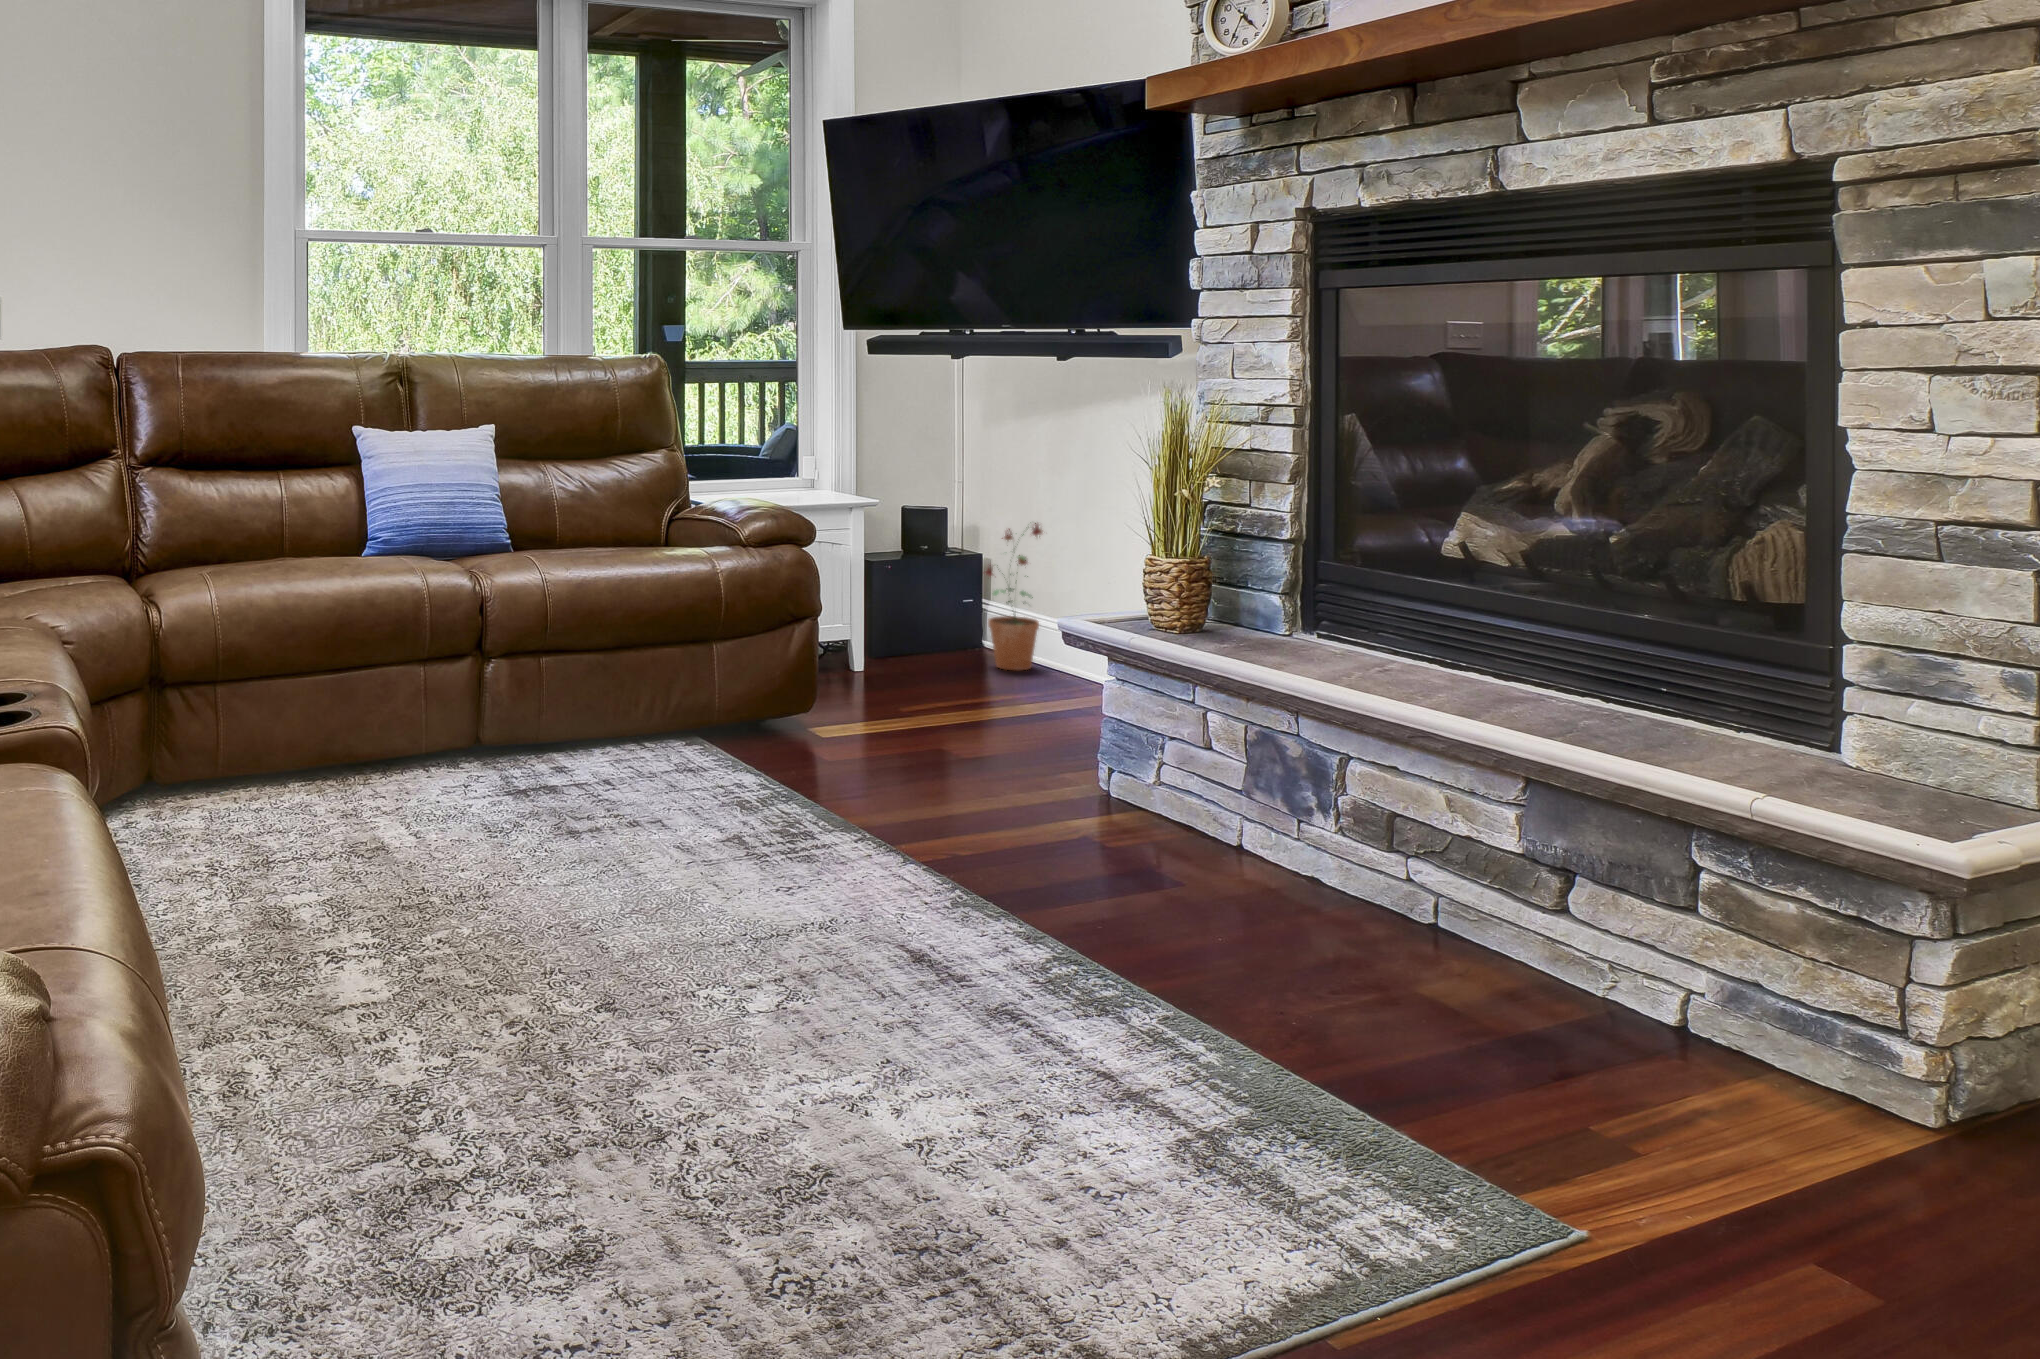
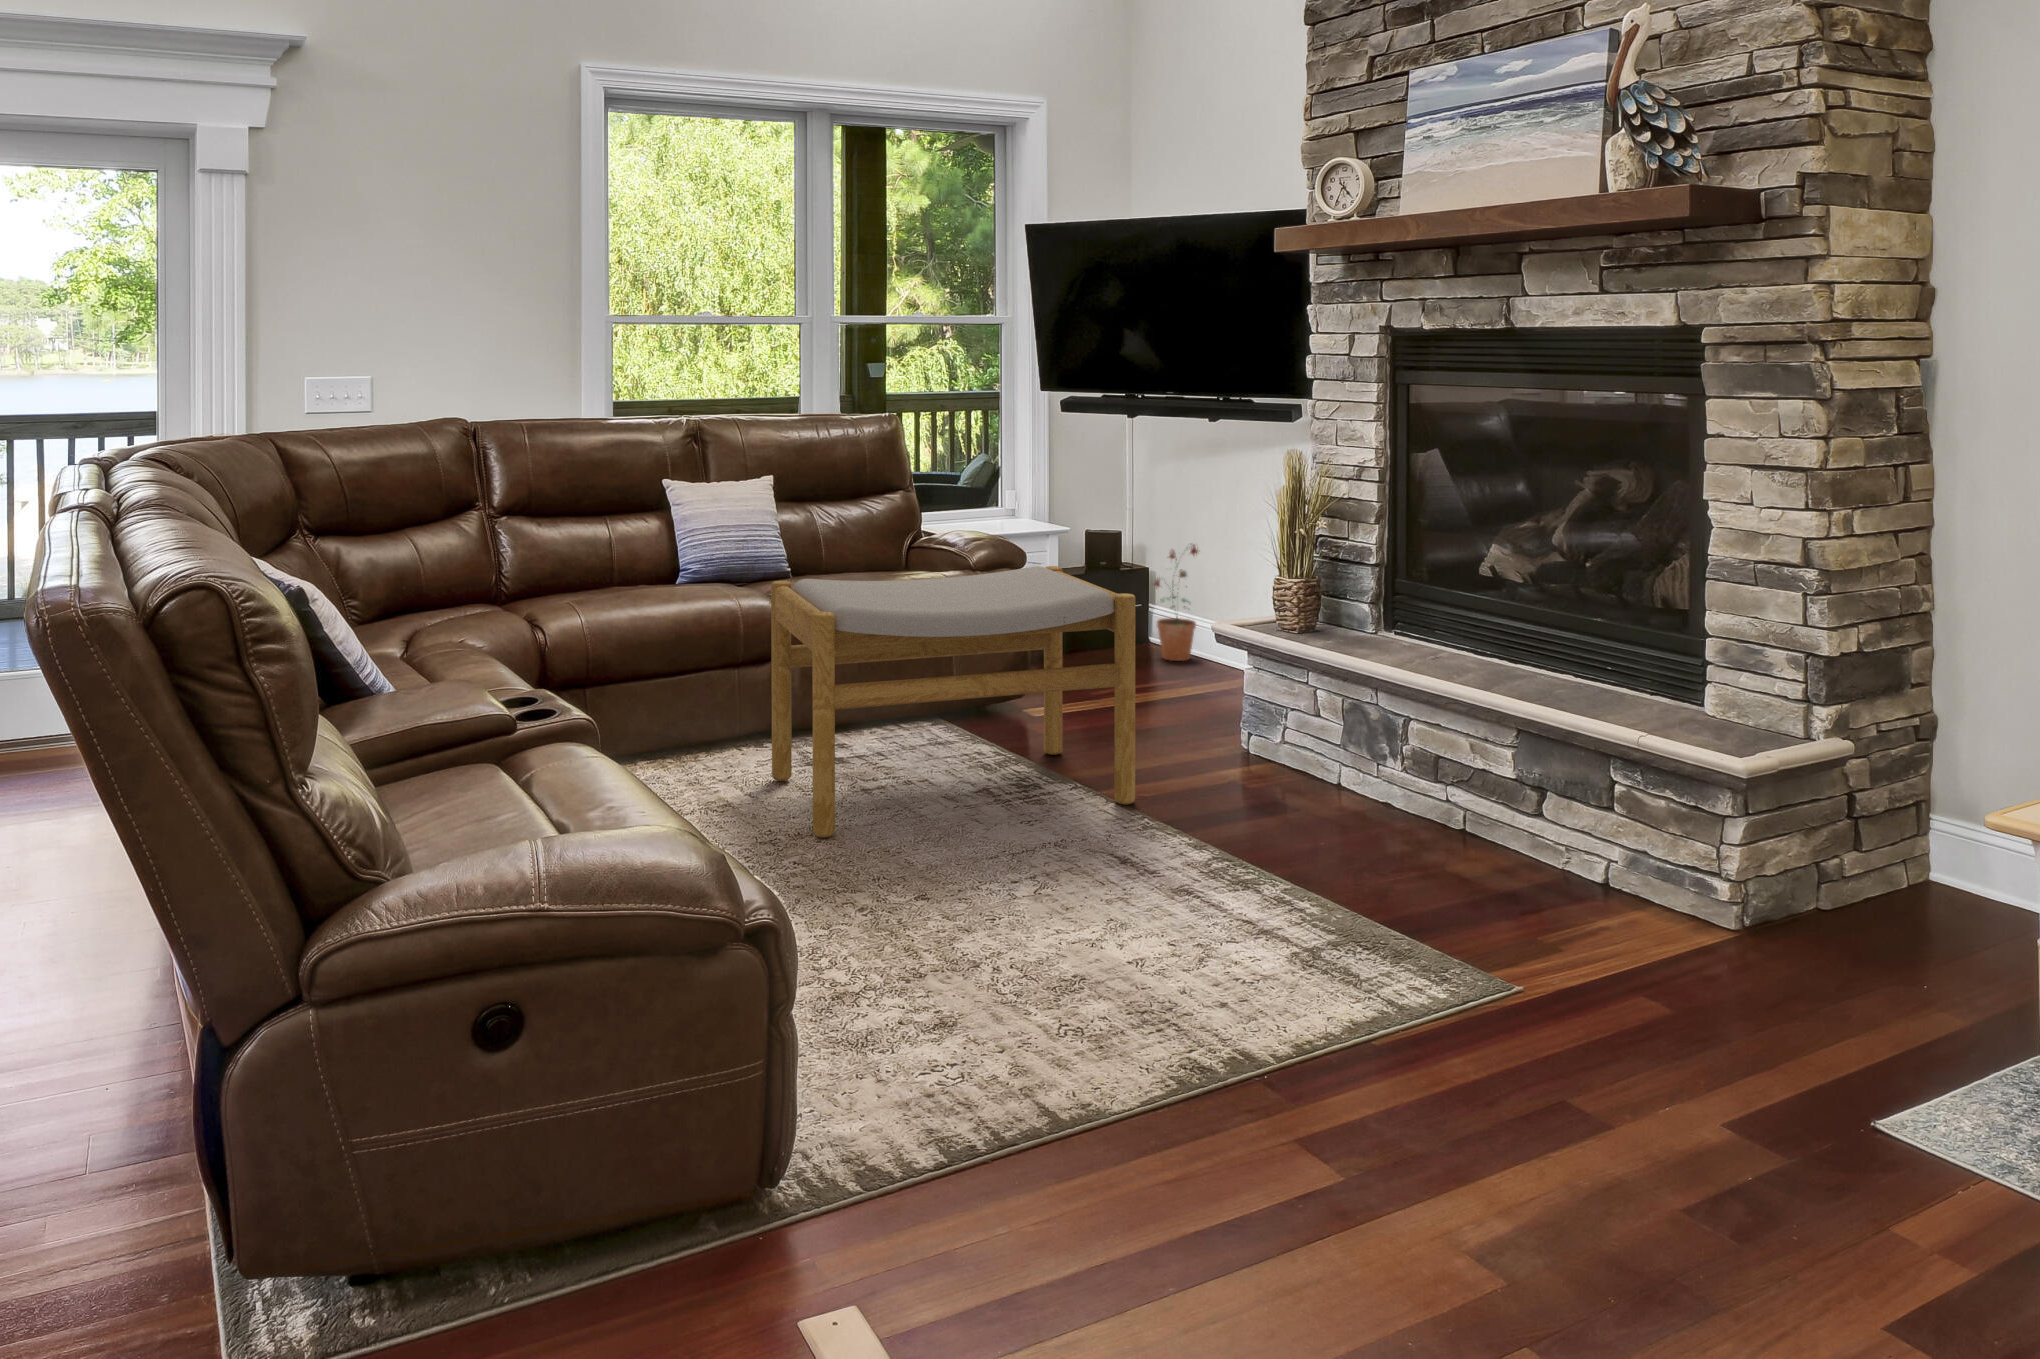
footstool: none [451,536,943,903] -> present [771,566,1135,838]

